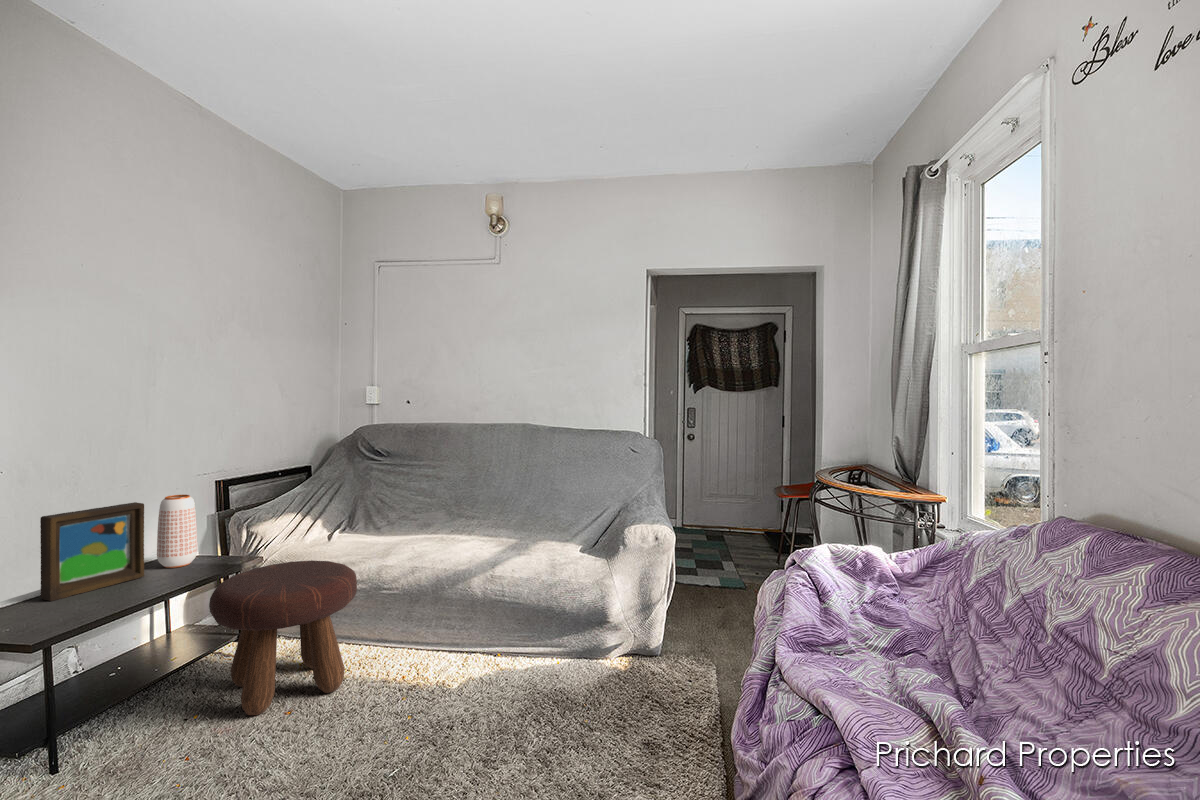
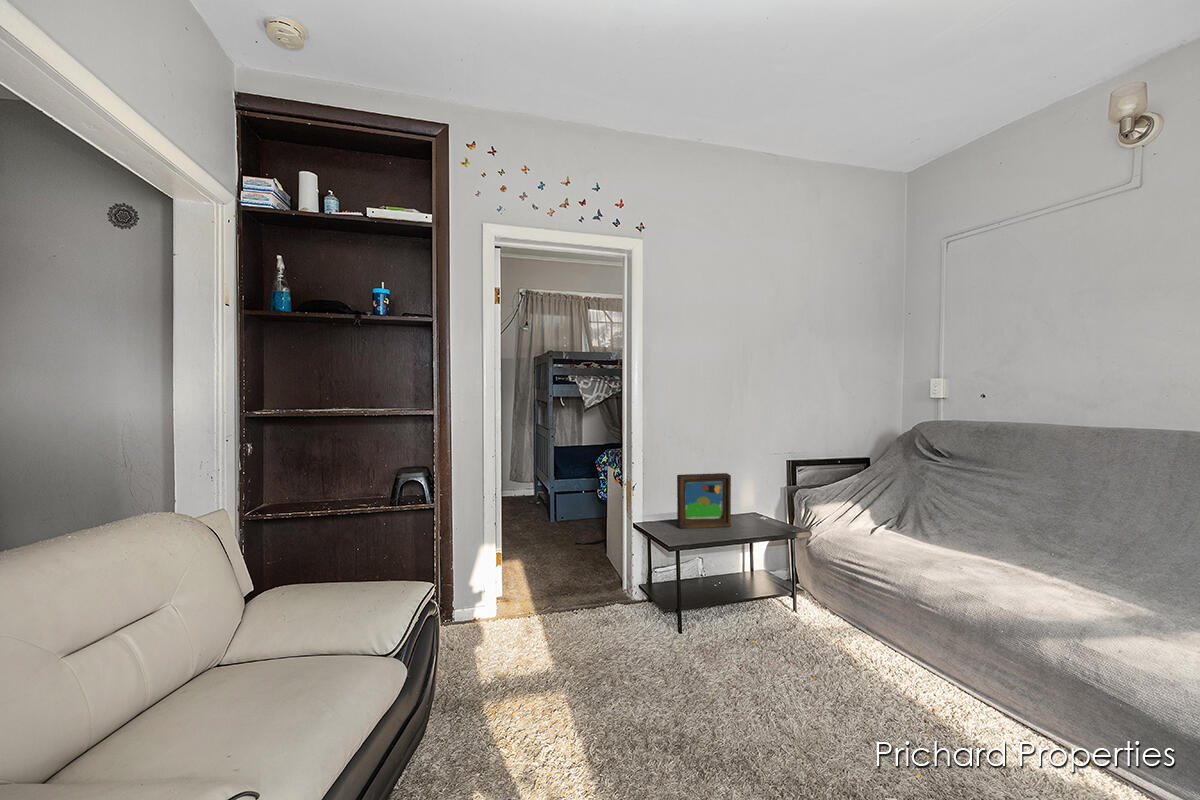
vase: present [157,495,197,568] -> none [741,471,766,525]
footstool: present [209,560,357,715] -> none [760,544,886,684]

